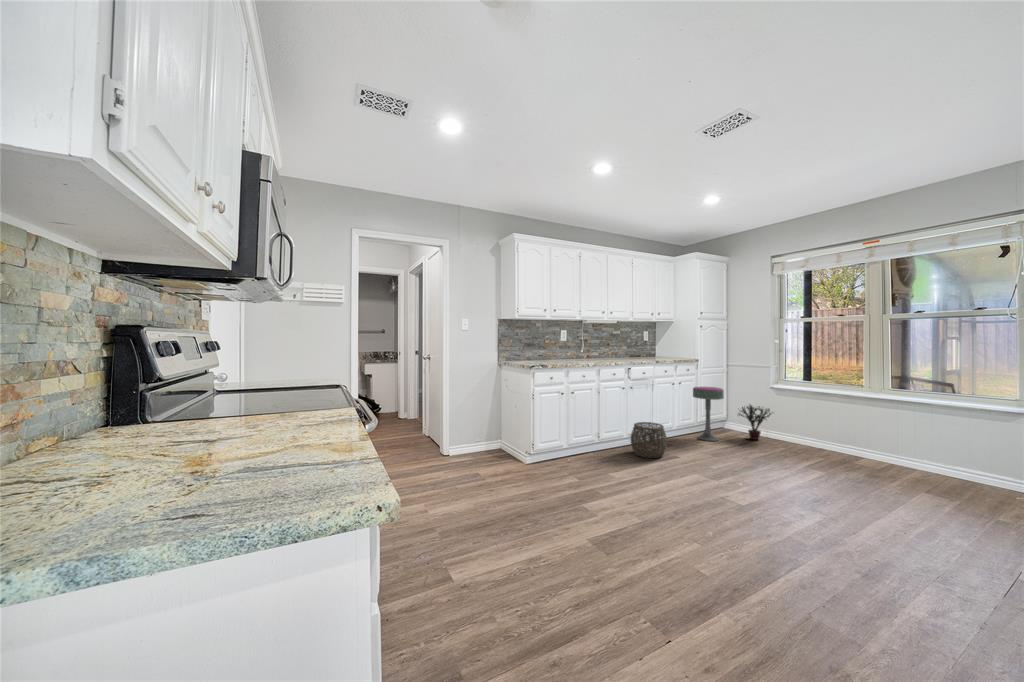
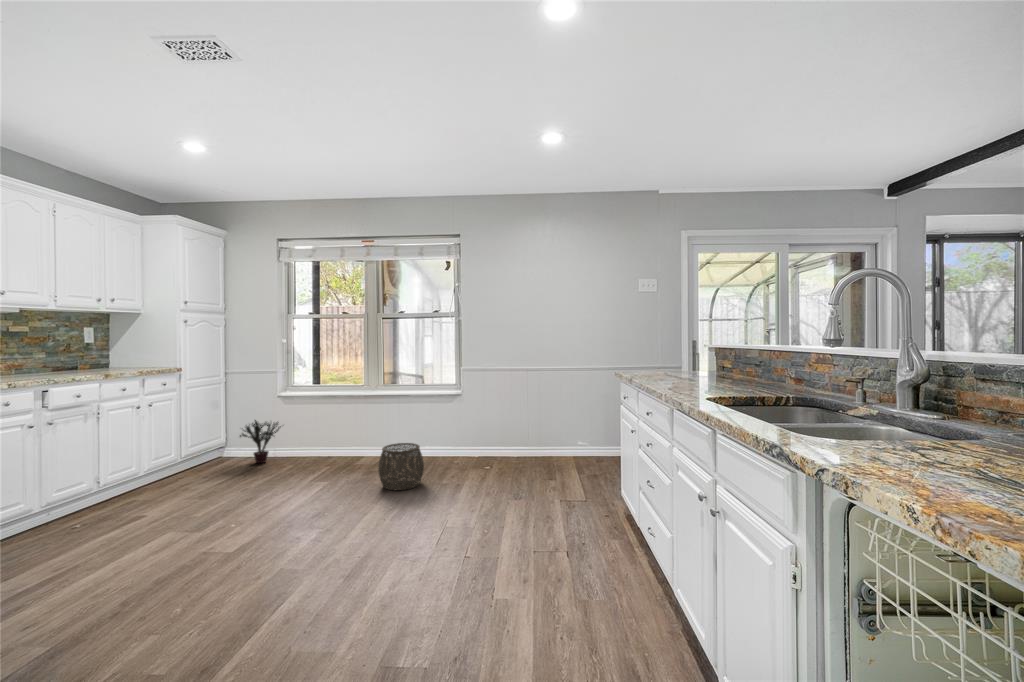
bar stool: present [693,387,724,441] -> none [173,404,220,481]
woven basket: present [631,422,667,458] -> present [378,443,424,490]

